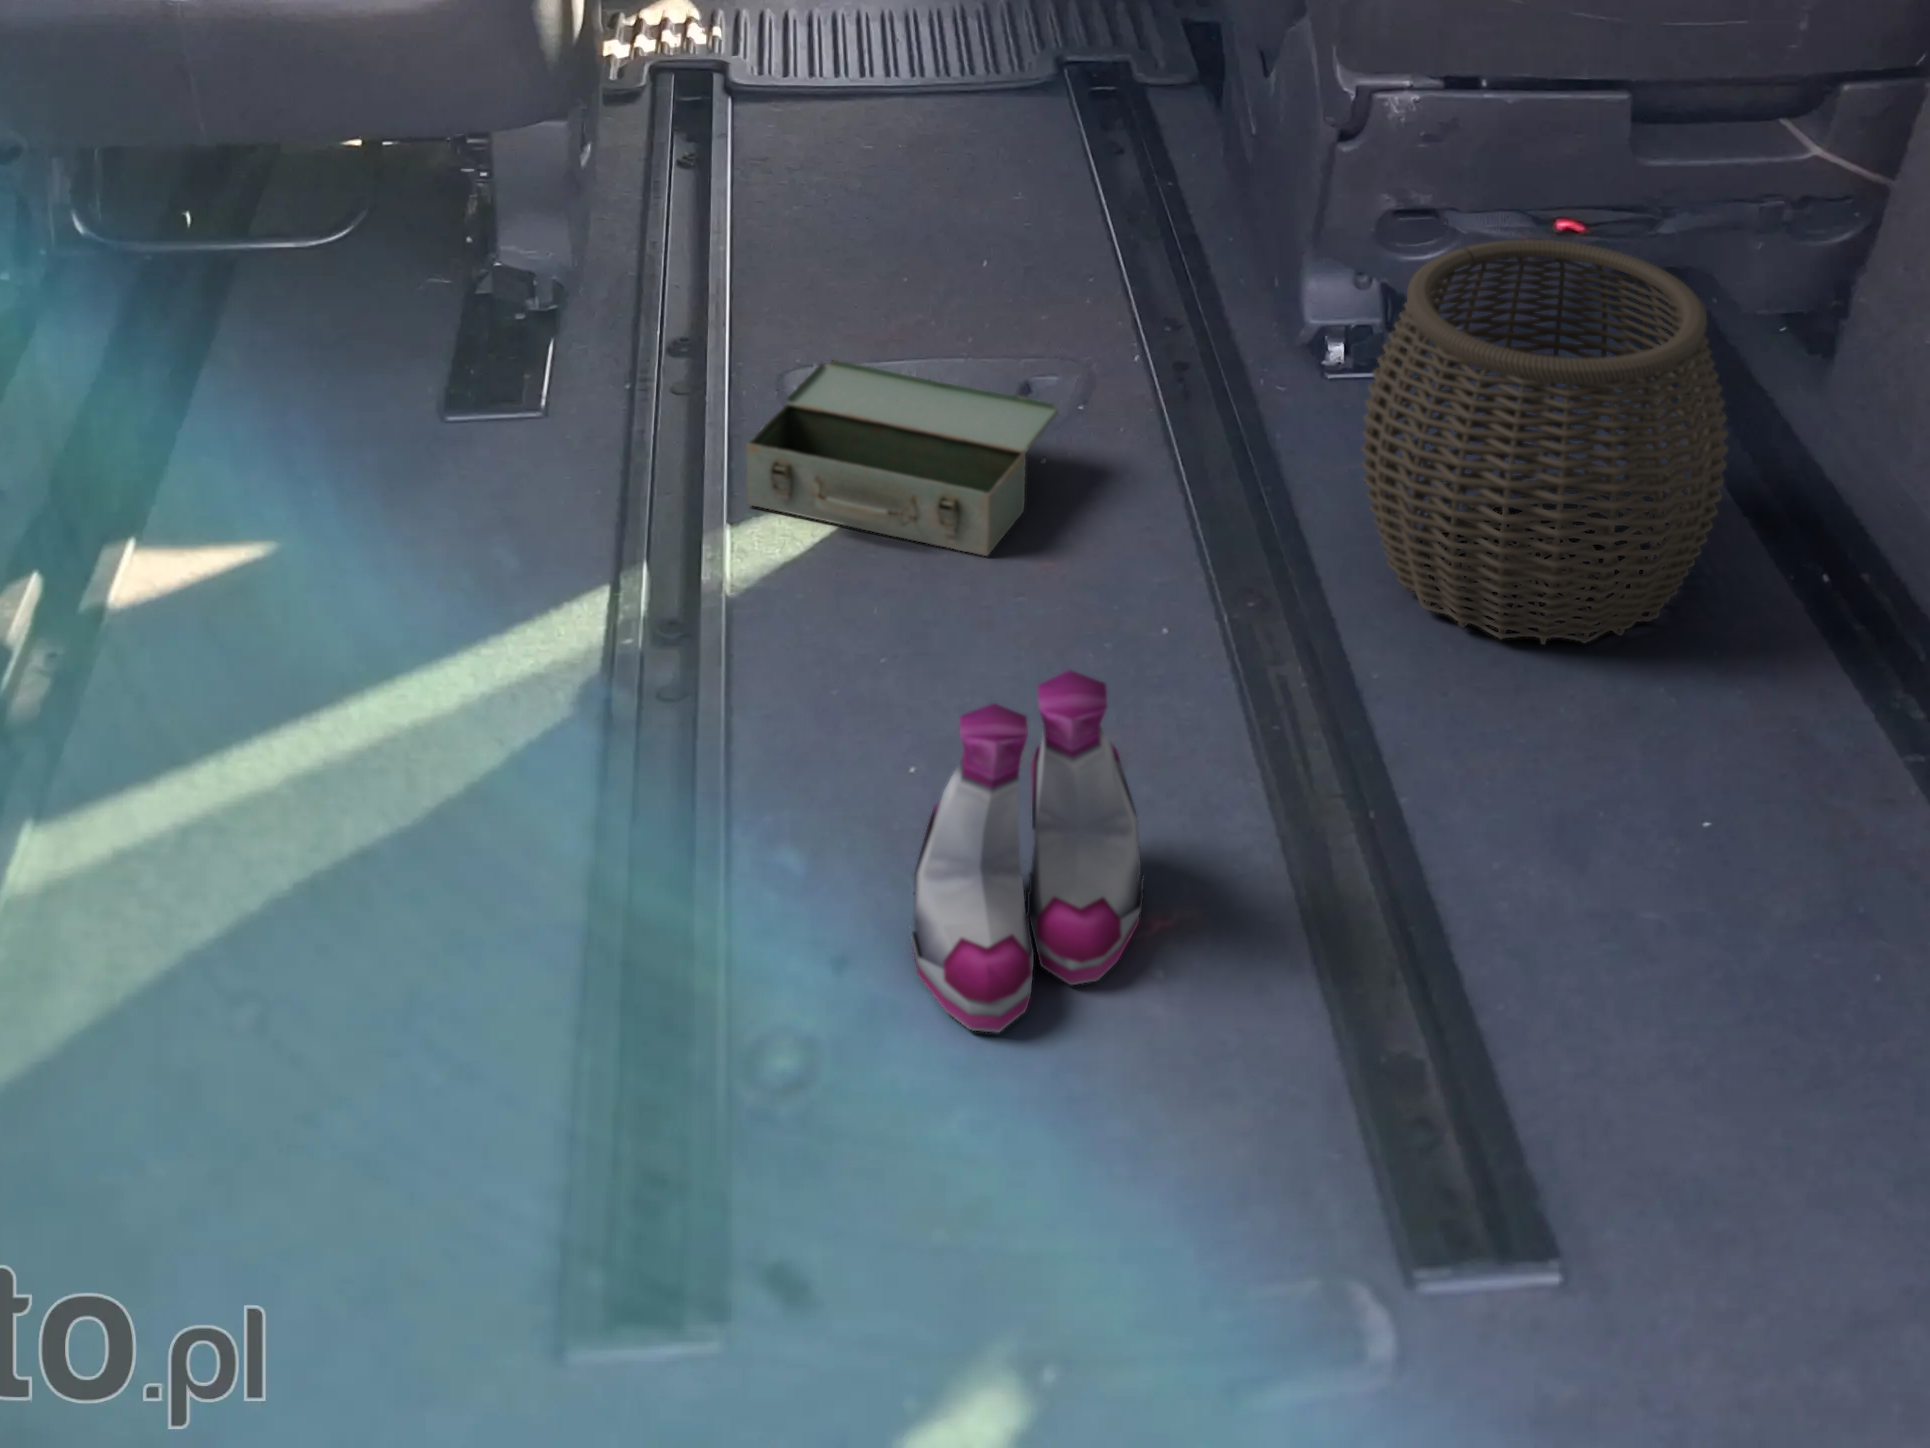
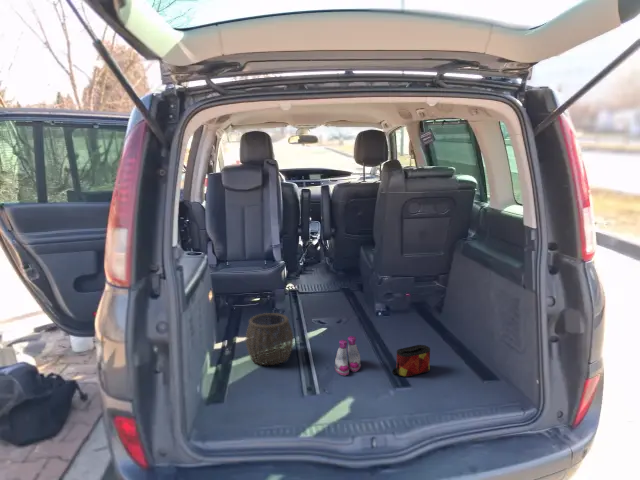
woven basket: present [1362,240,1728,645] -> present [246,313,294,365]
toolbox: present [746,360,1058,556] -> none [309,316,346,336]
bag: none [1403,768,1745,1069] -> present [392,345,430,377]

